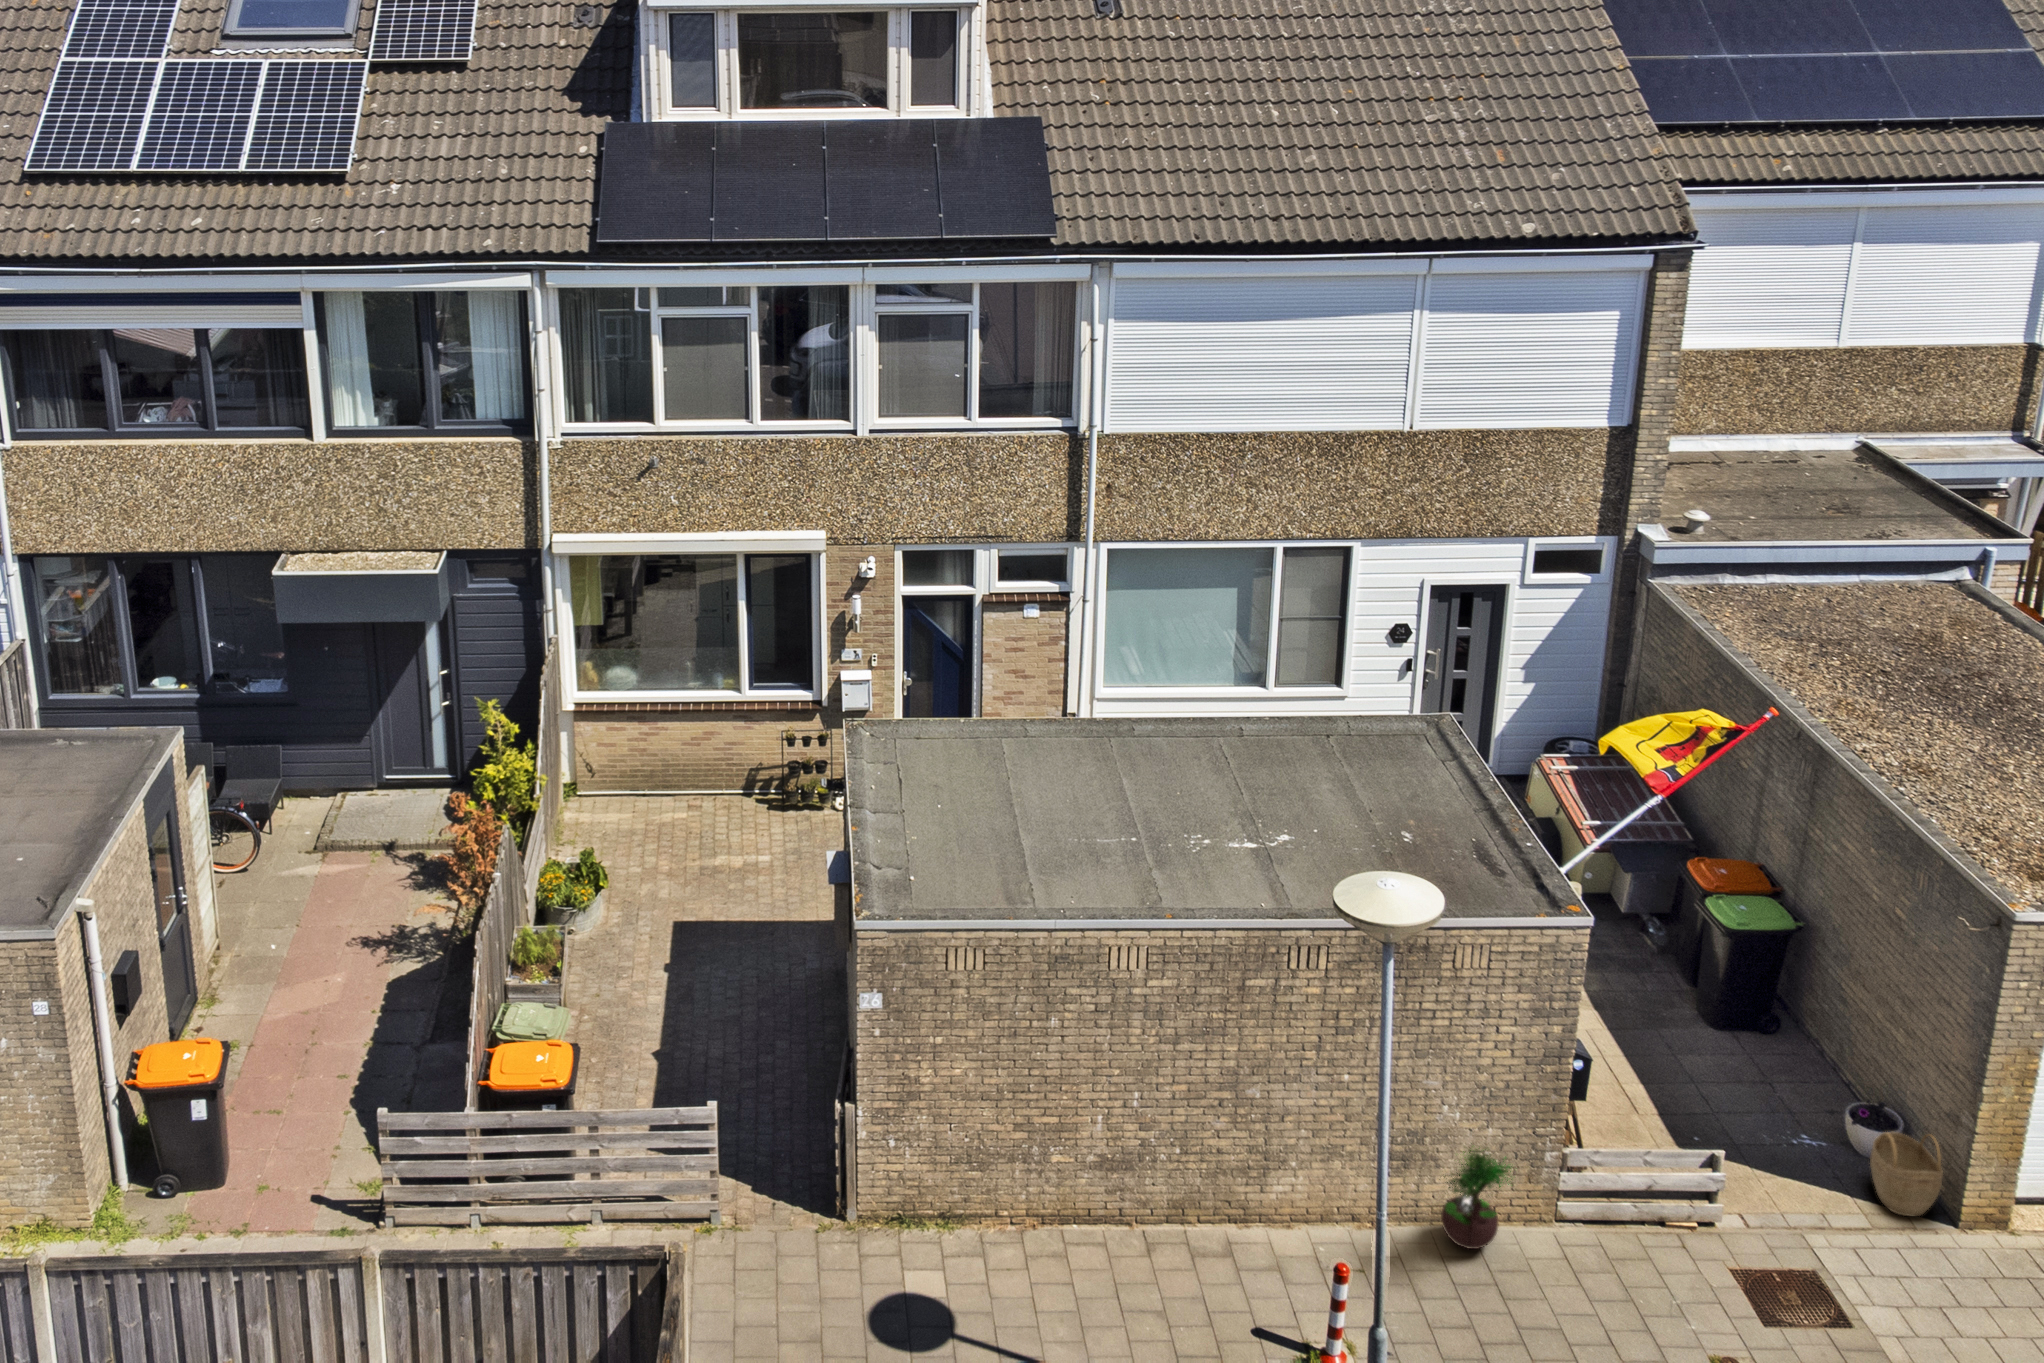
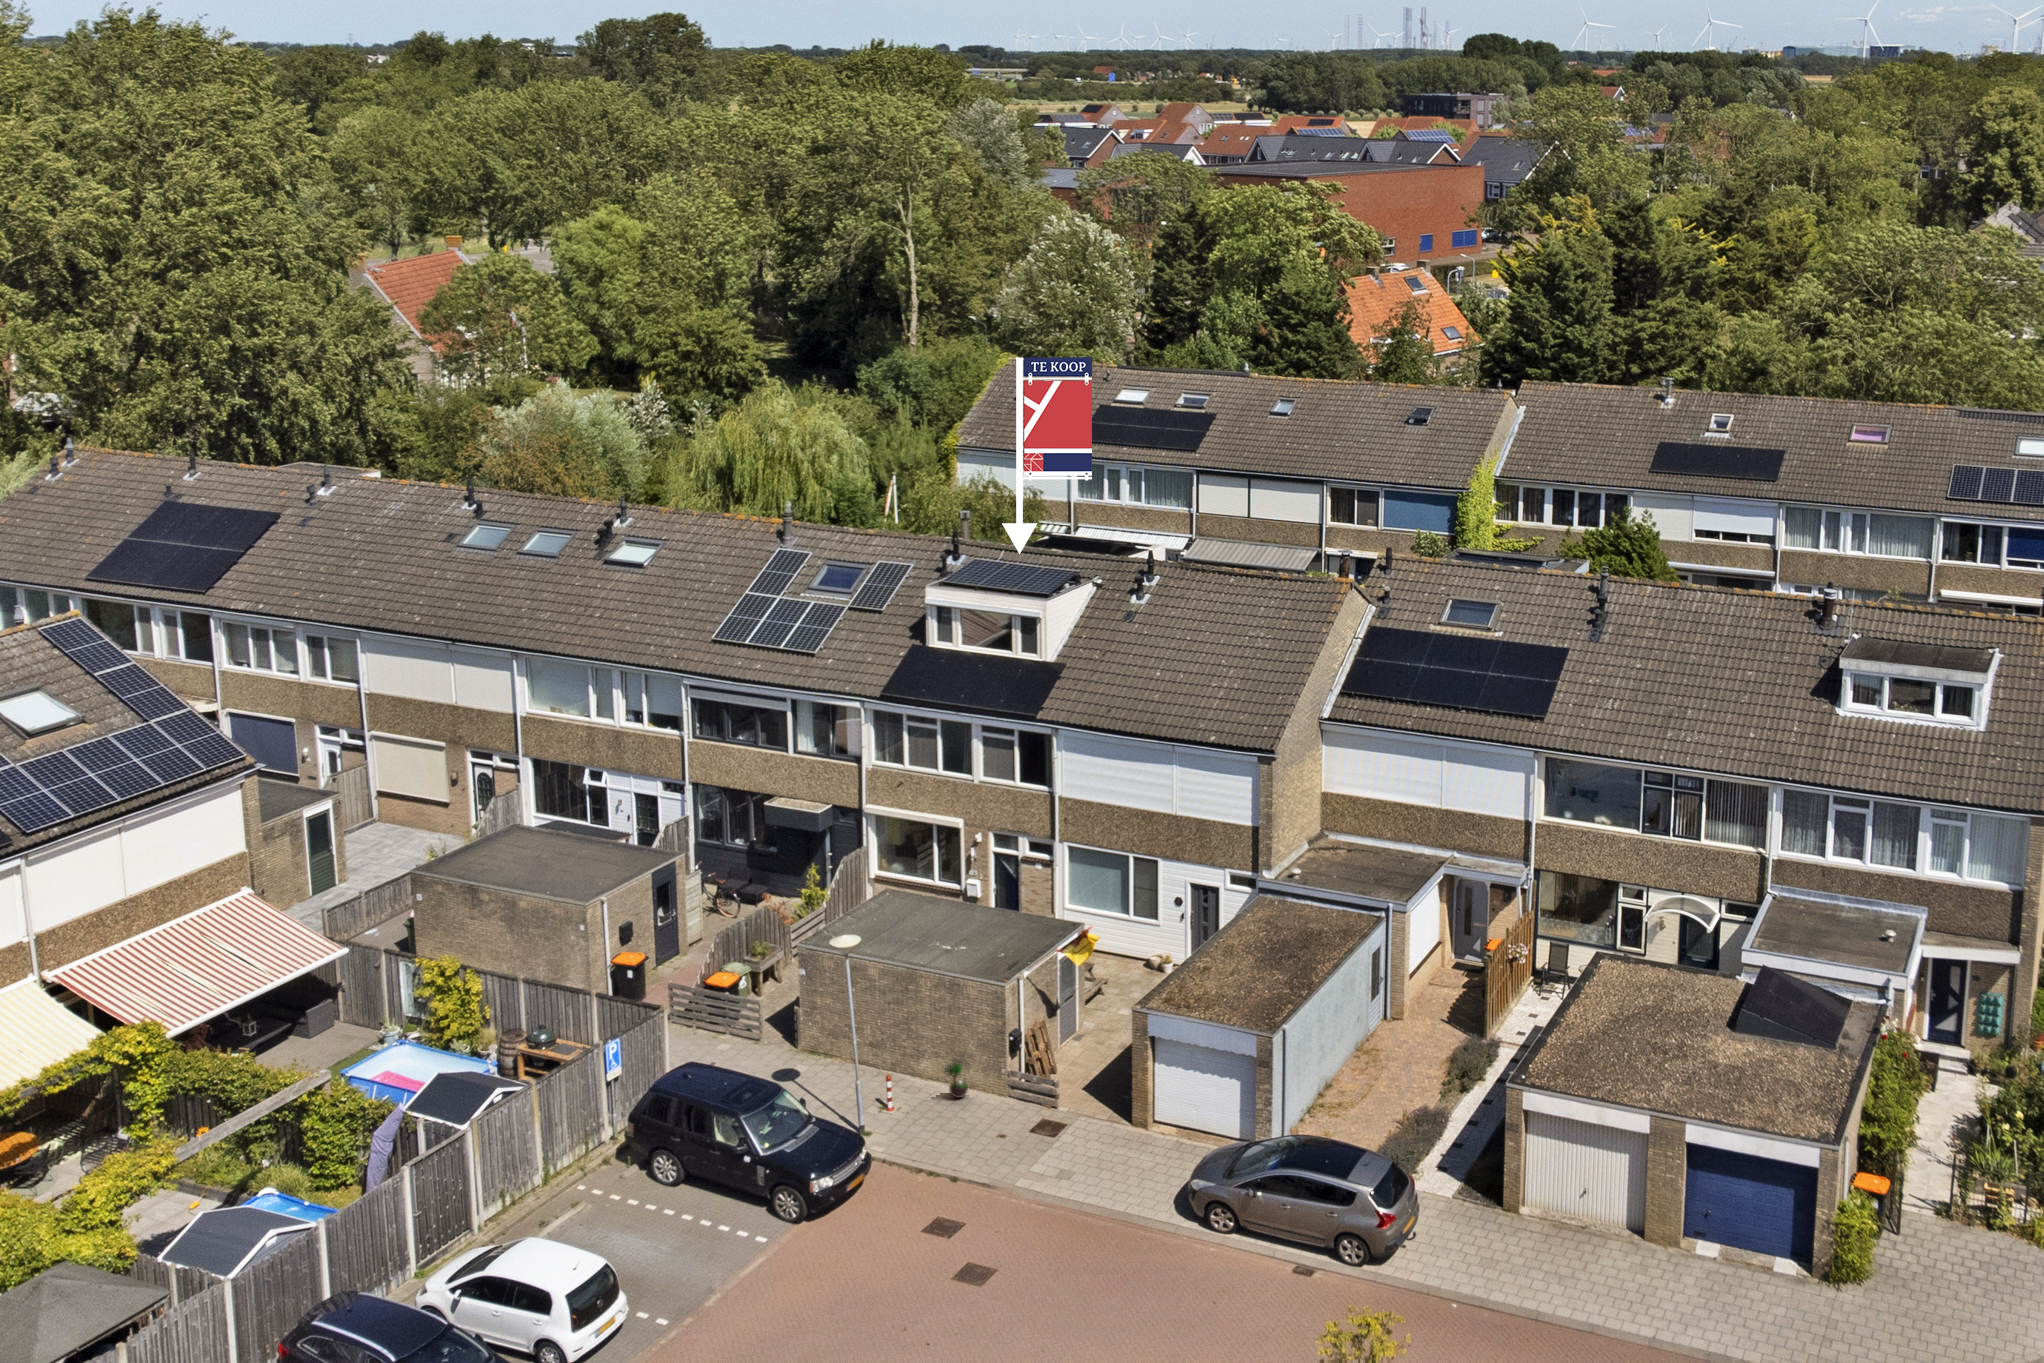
woven basket: present [1870,1132,1943,1216] -> none [1096,1092,1119,1124]

